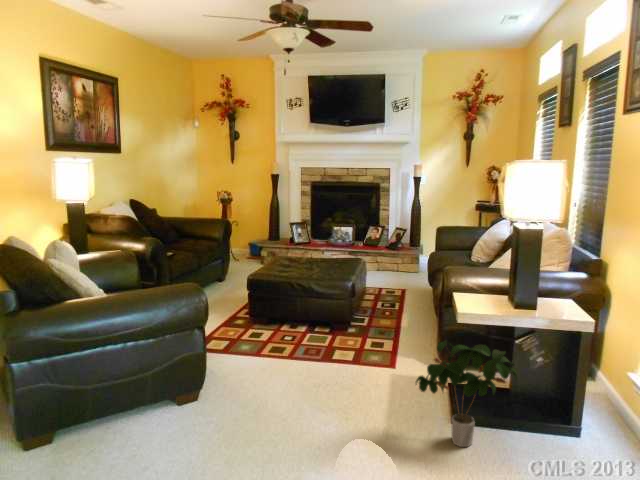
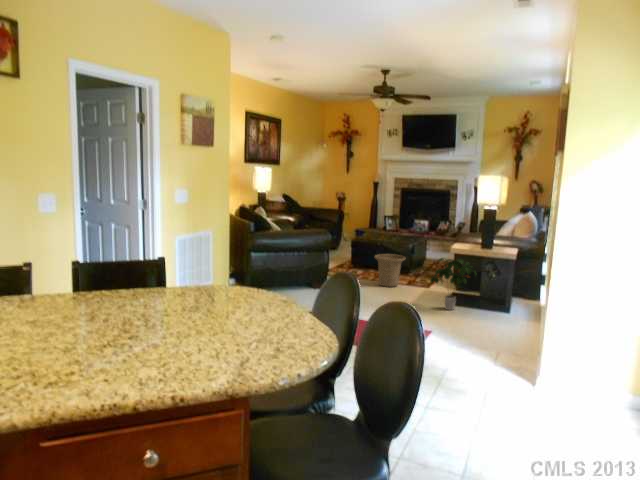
basket: none [296,314,353,380] -> present [375,254,405,287]

